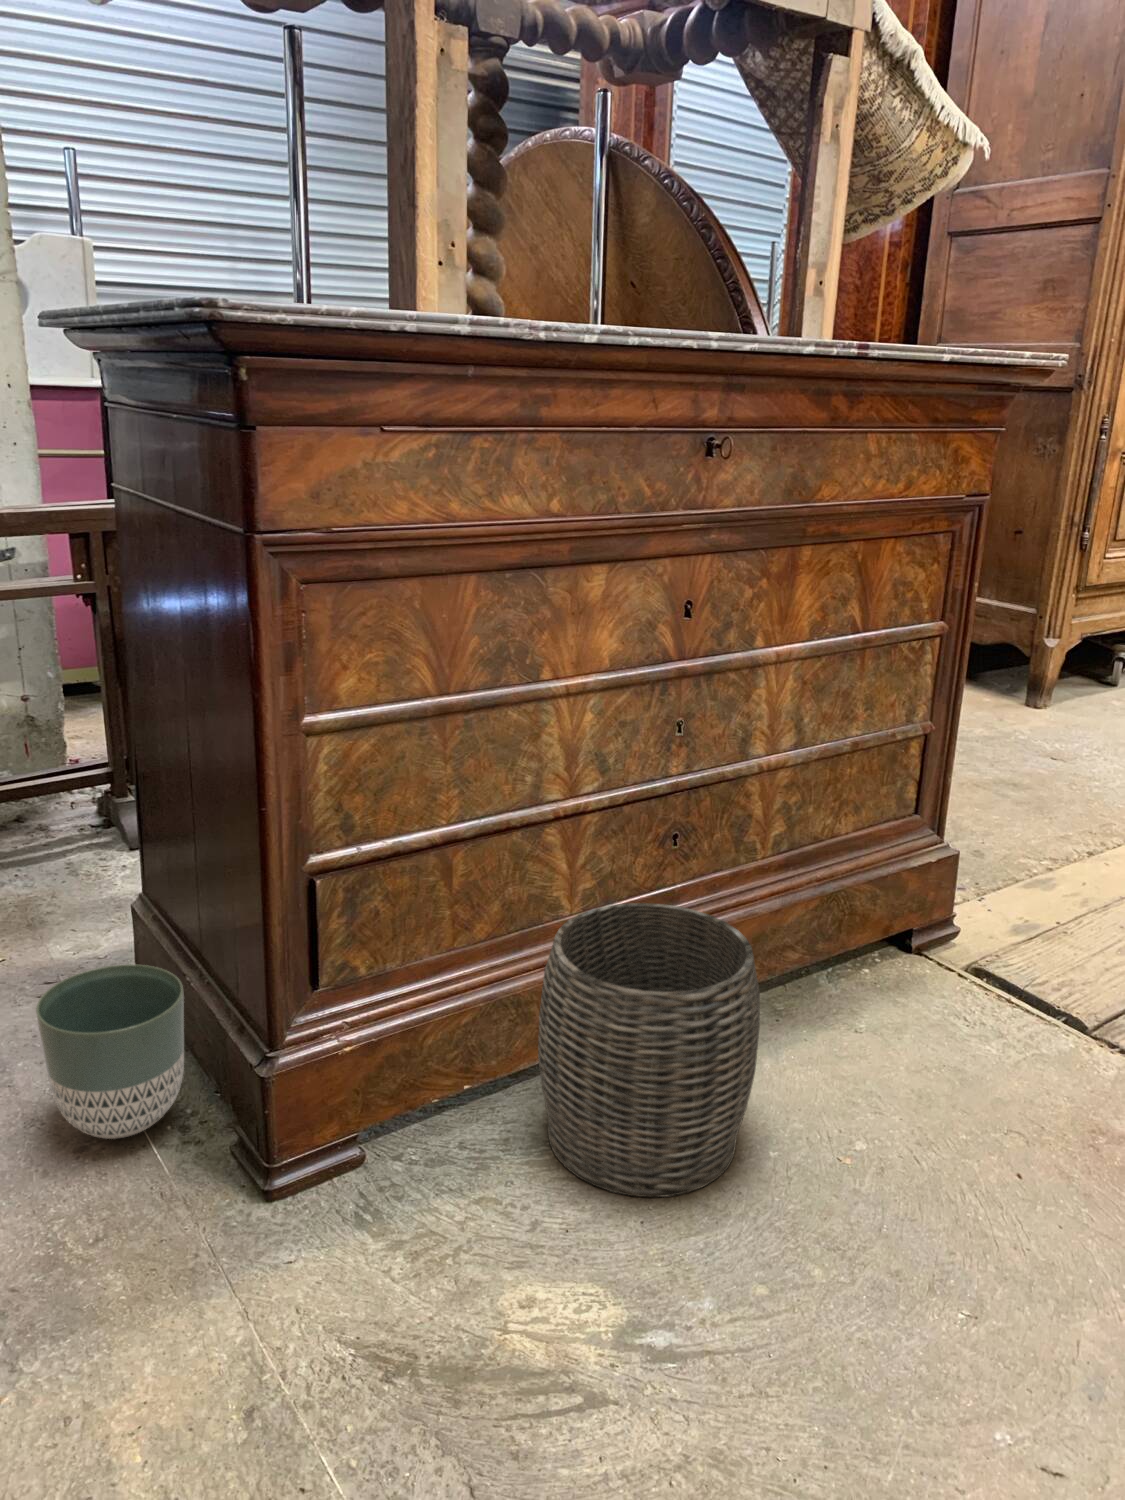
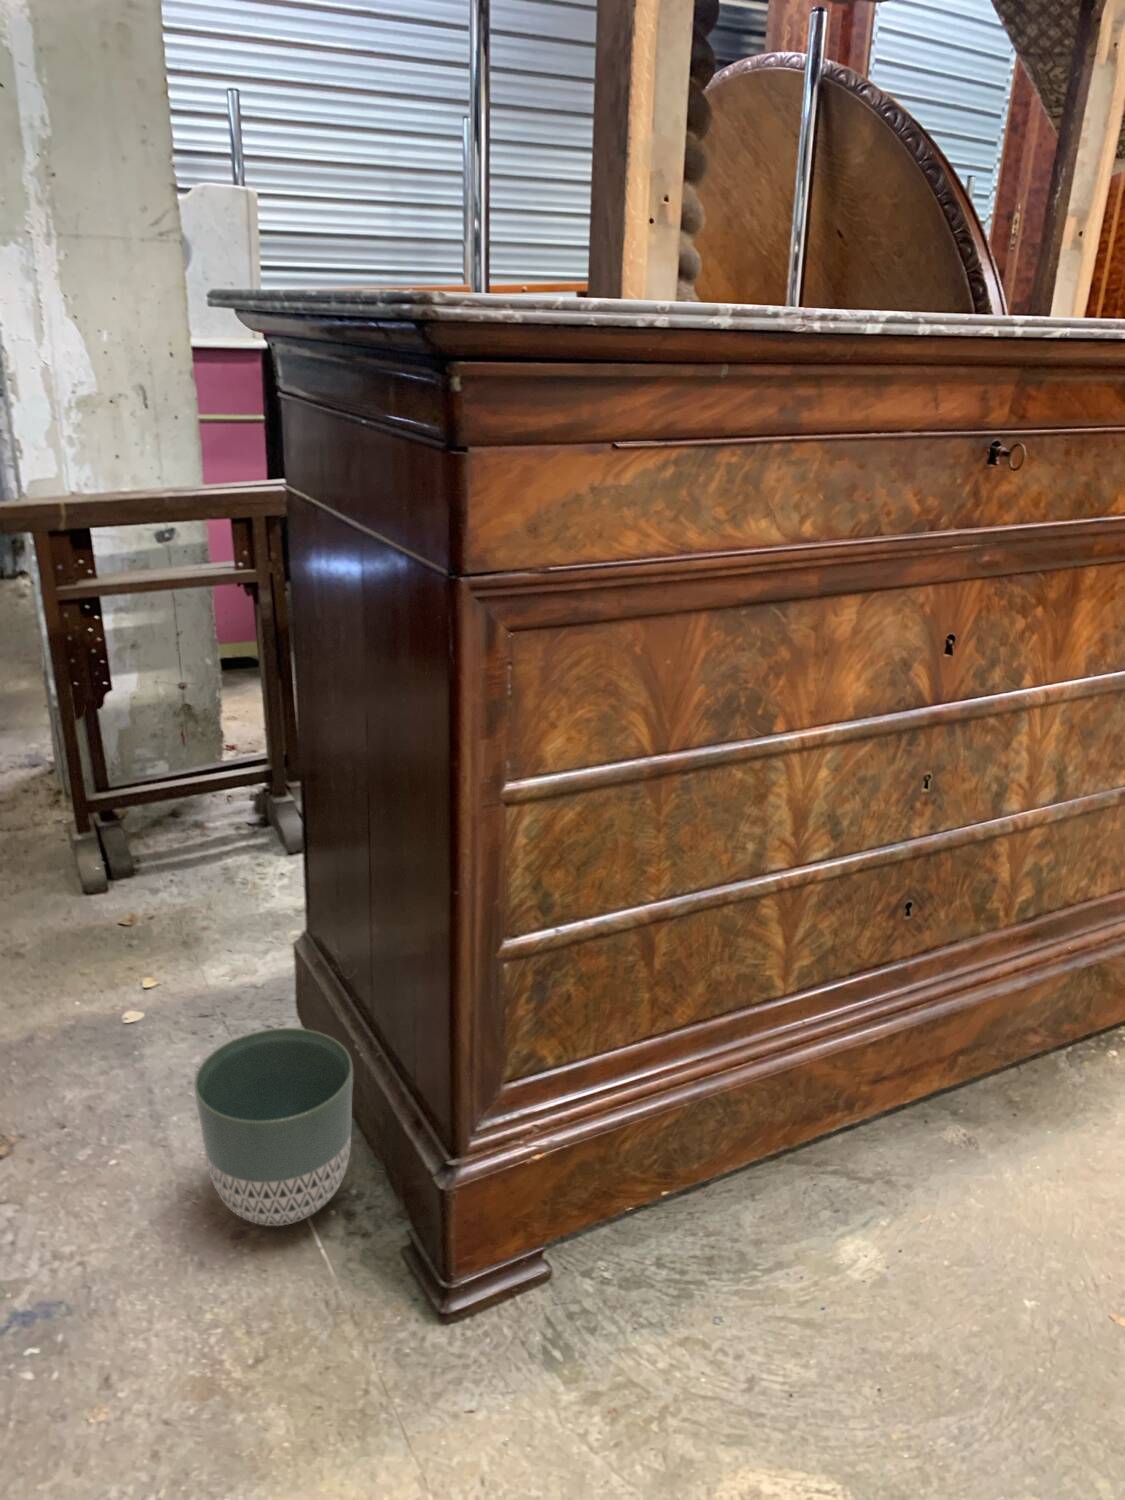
woven basket: present [538,903,760,1197] -> none [755,992,1029,1355]

